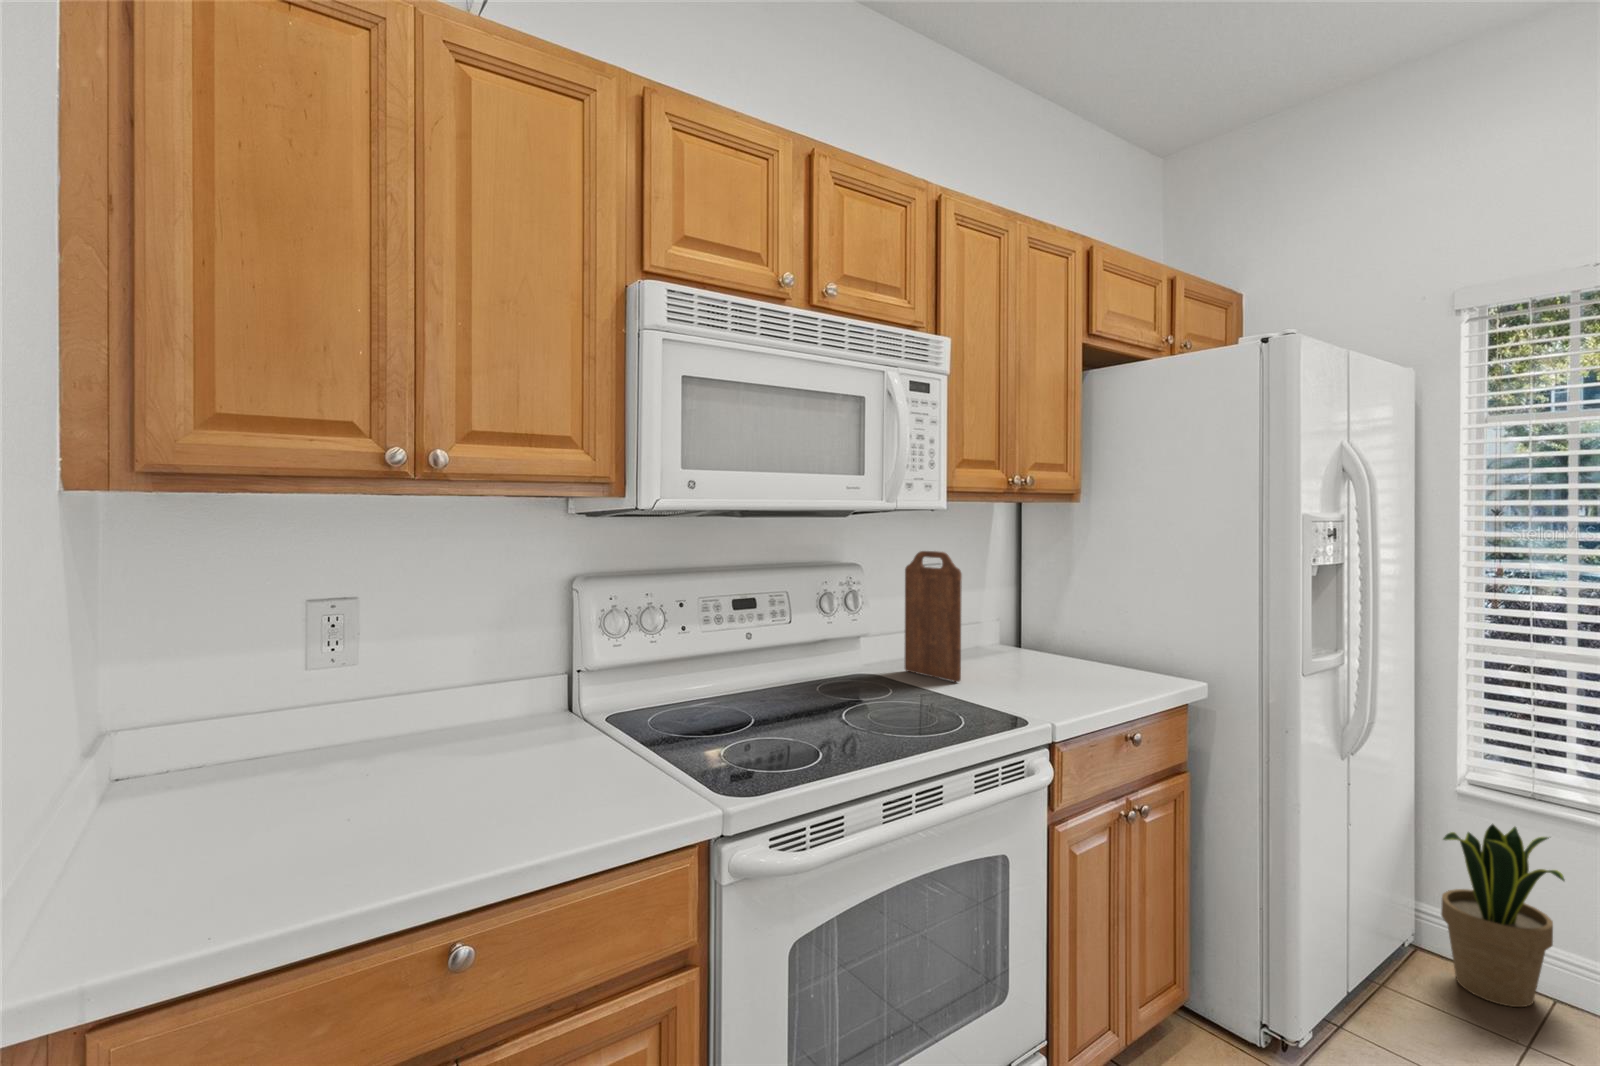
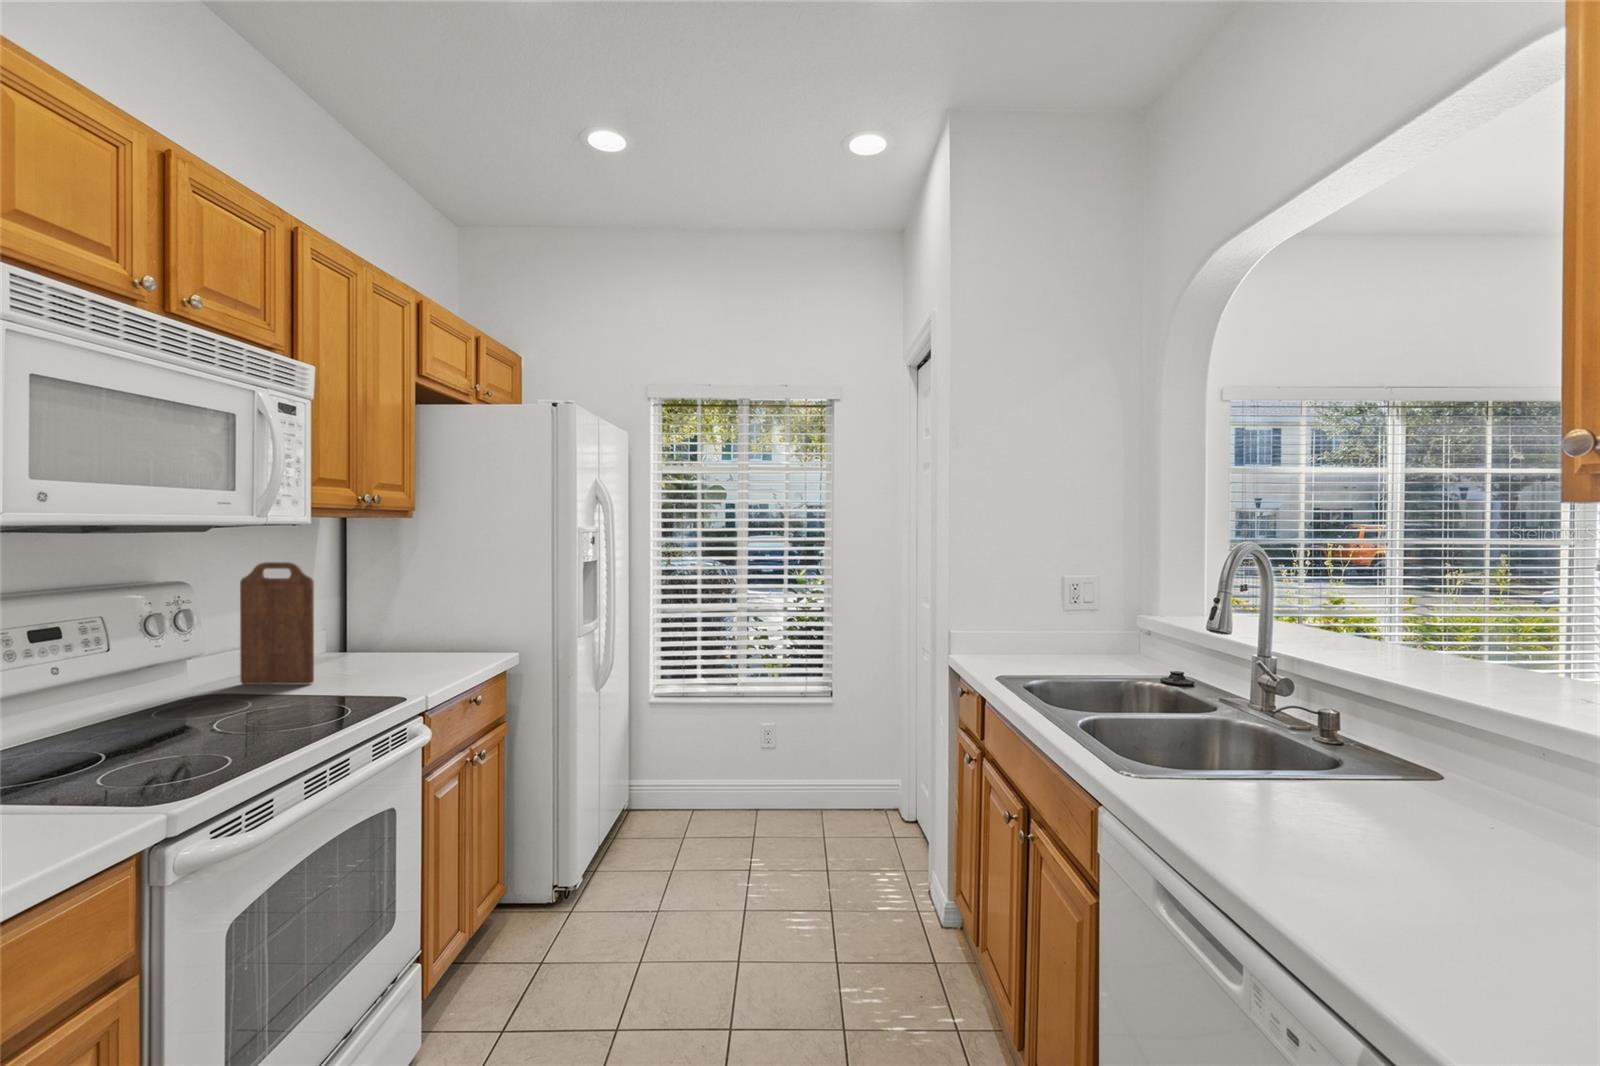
potted plant: present [1441,824,1565,1007] -> none [650,718,707,829]

